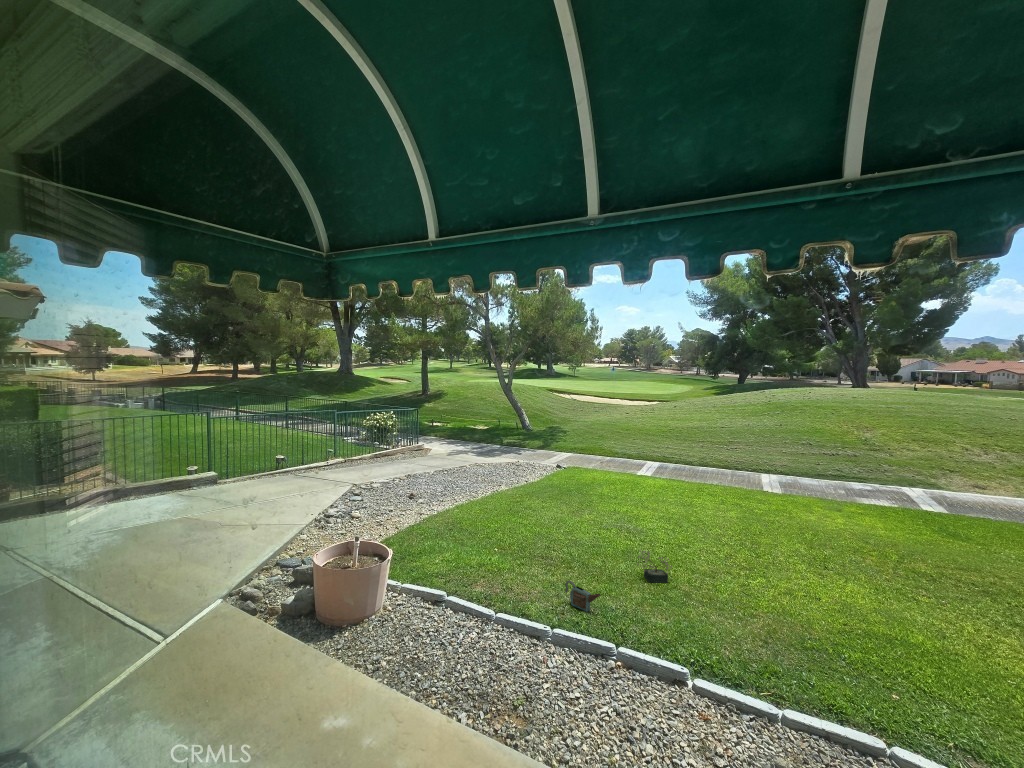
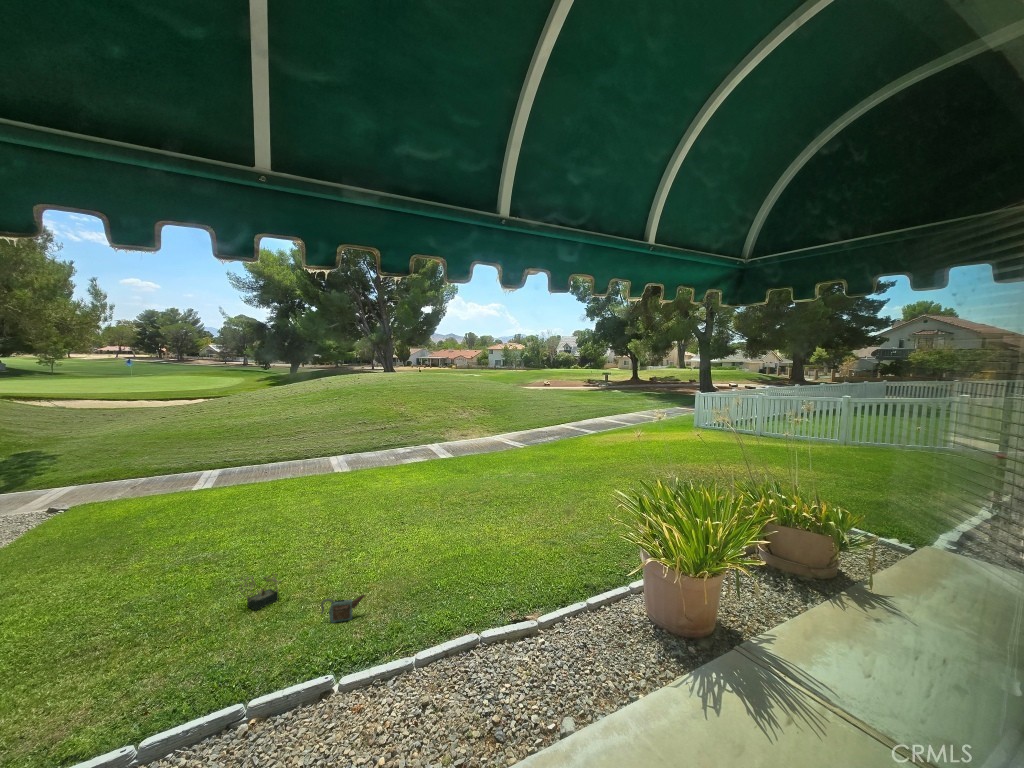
watering can: present [565,580,601,612] -> present [321,595,365,623]

